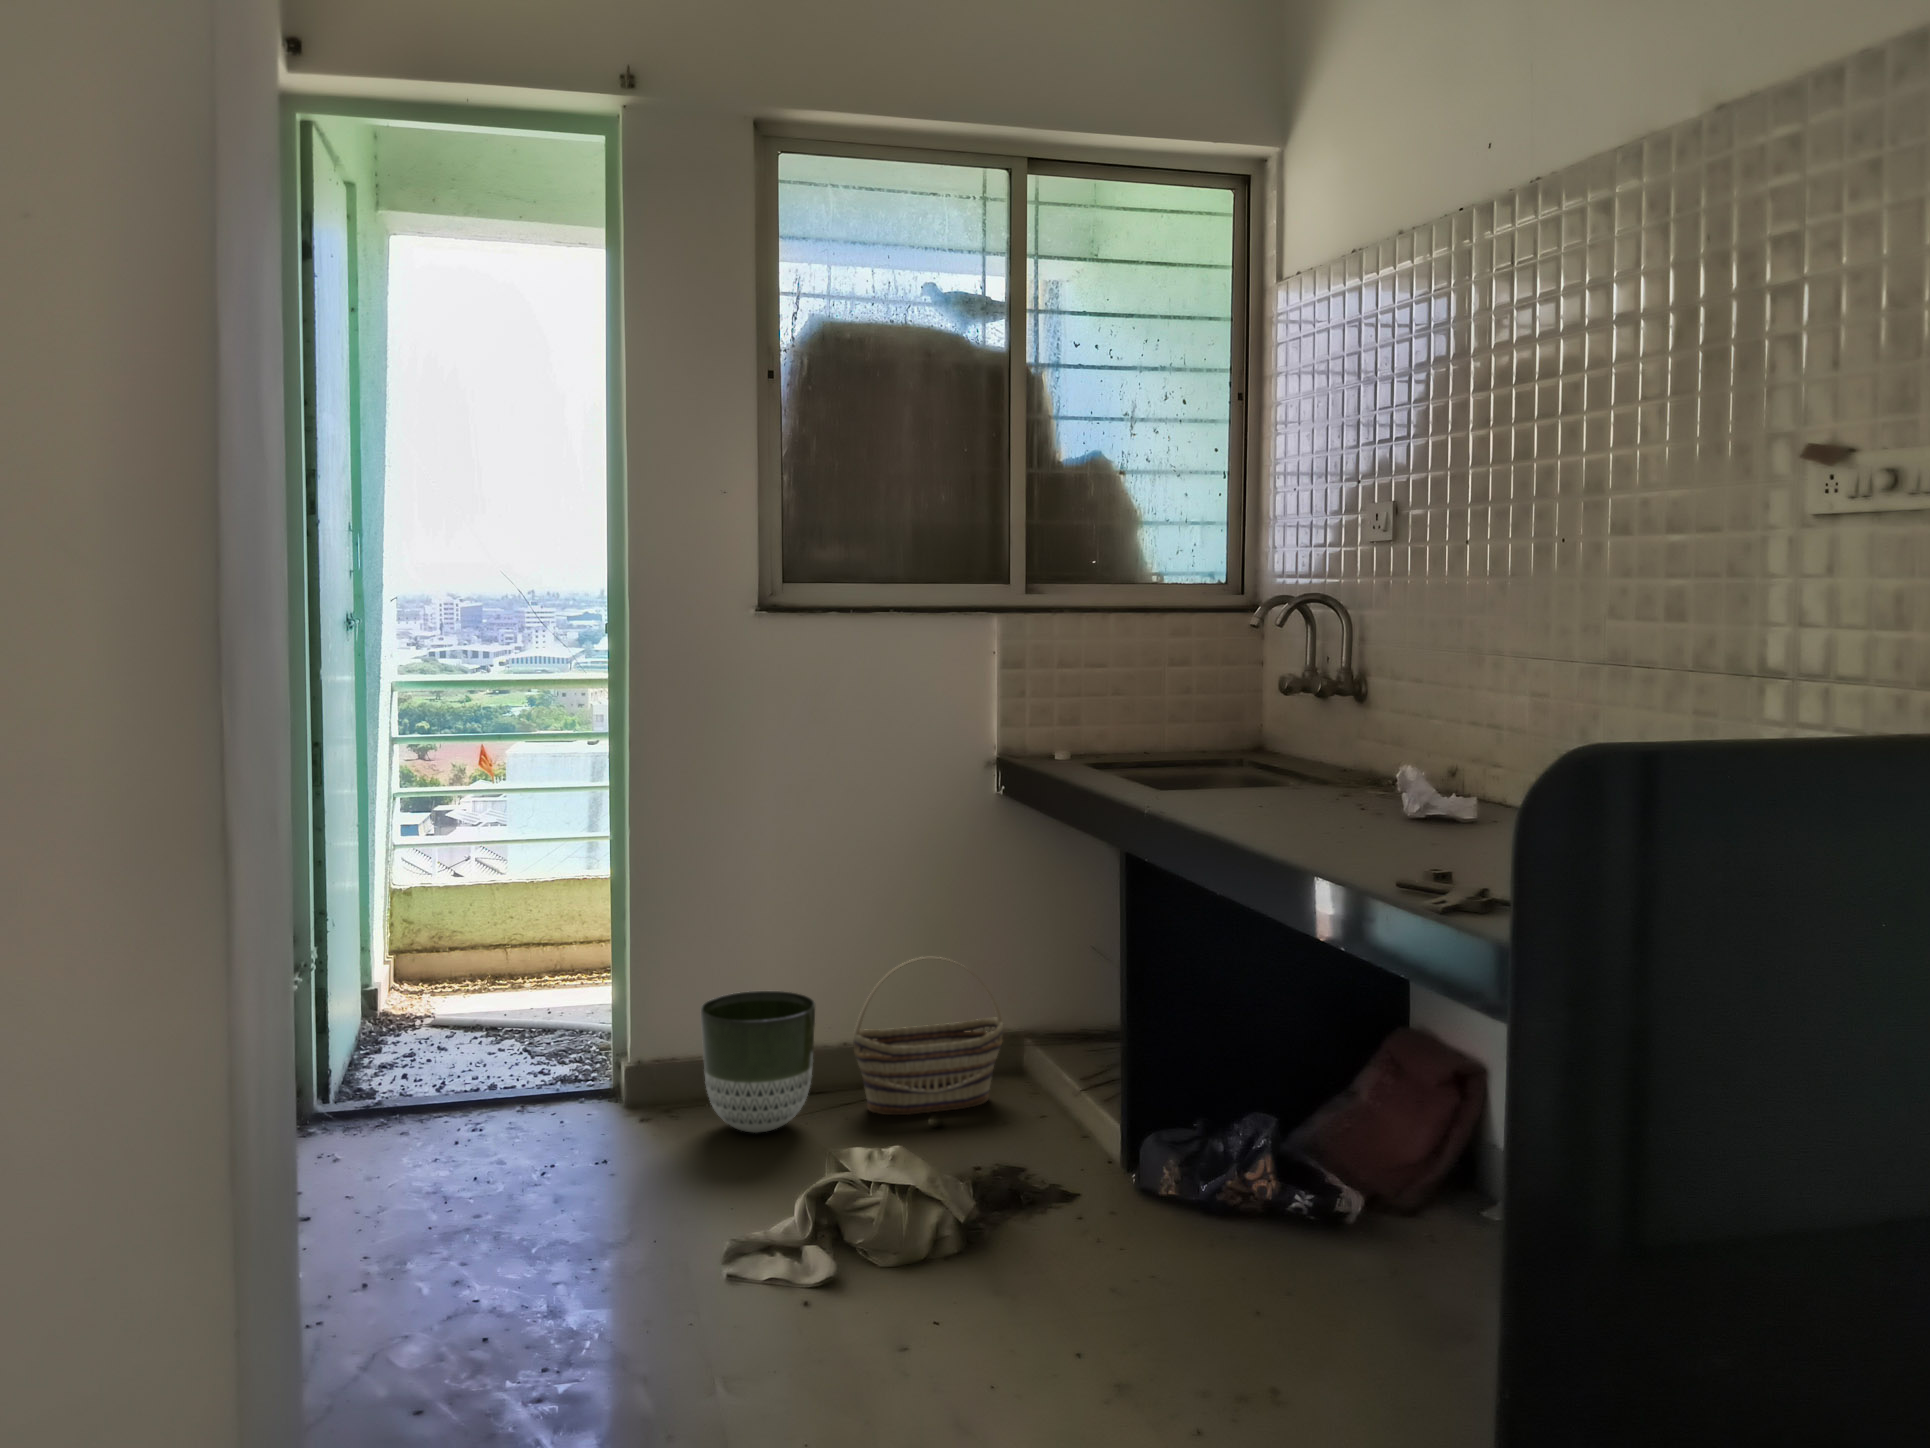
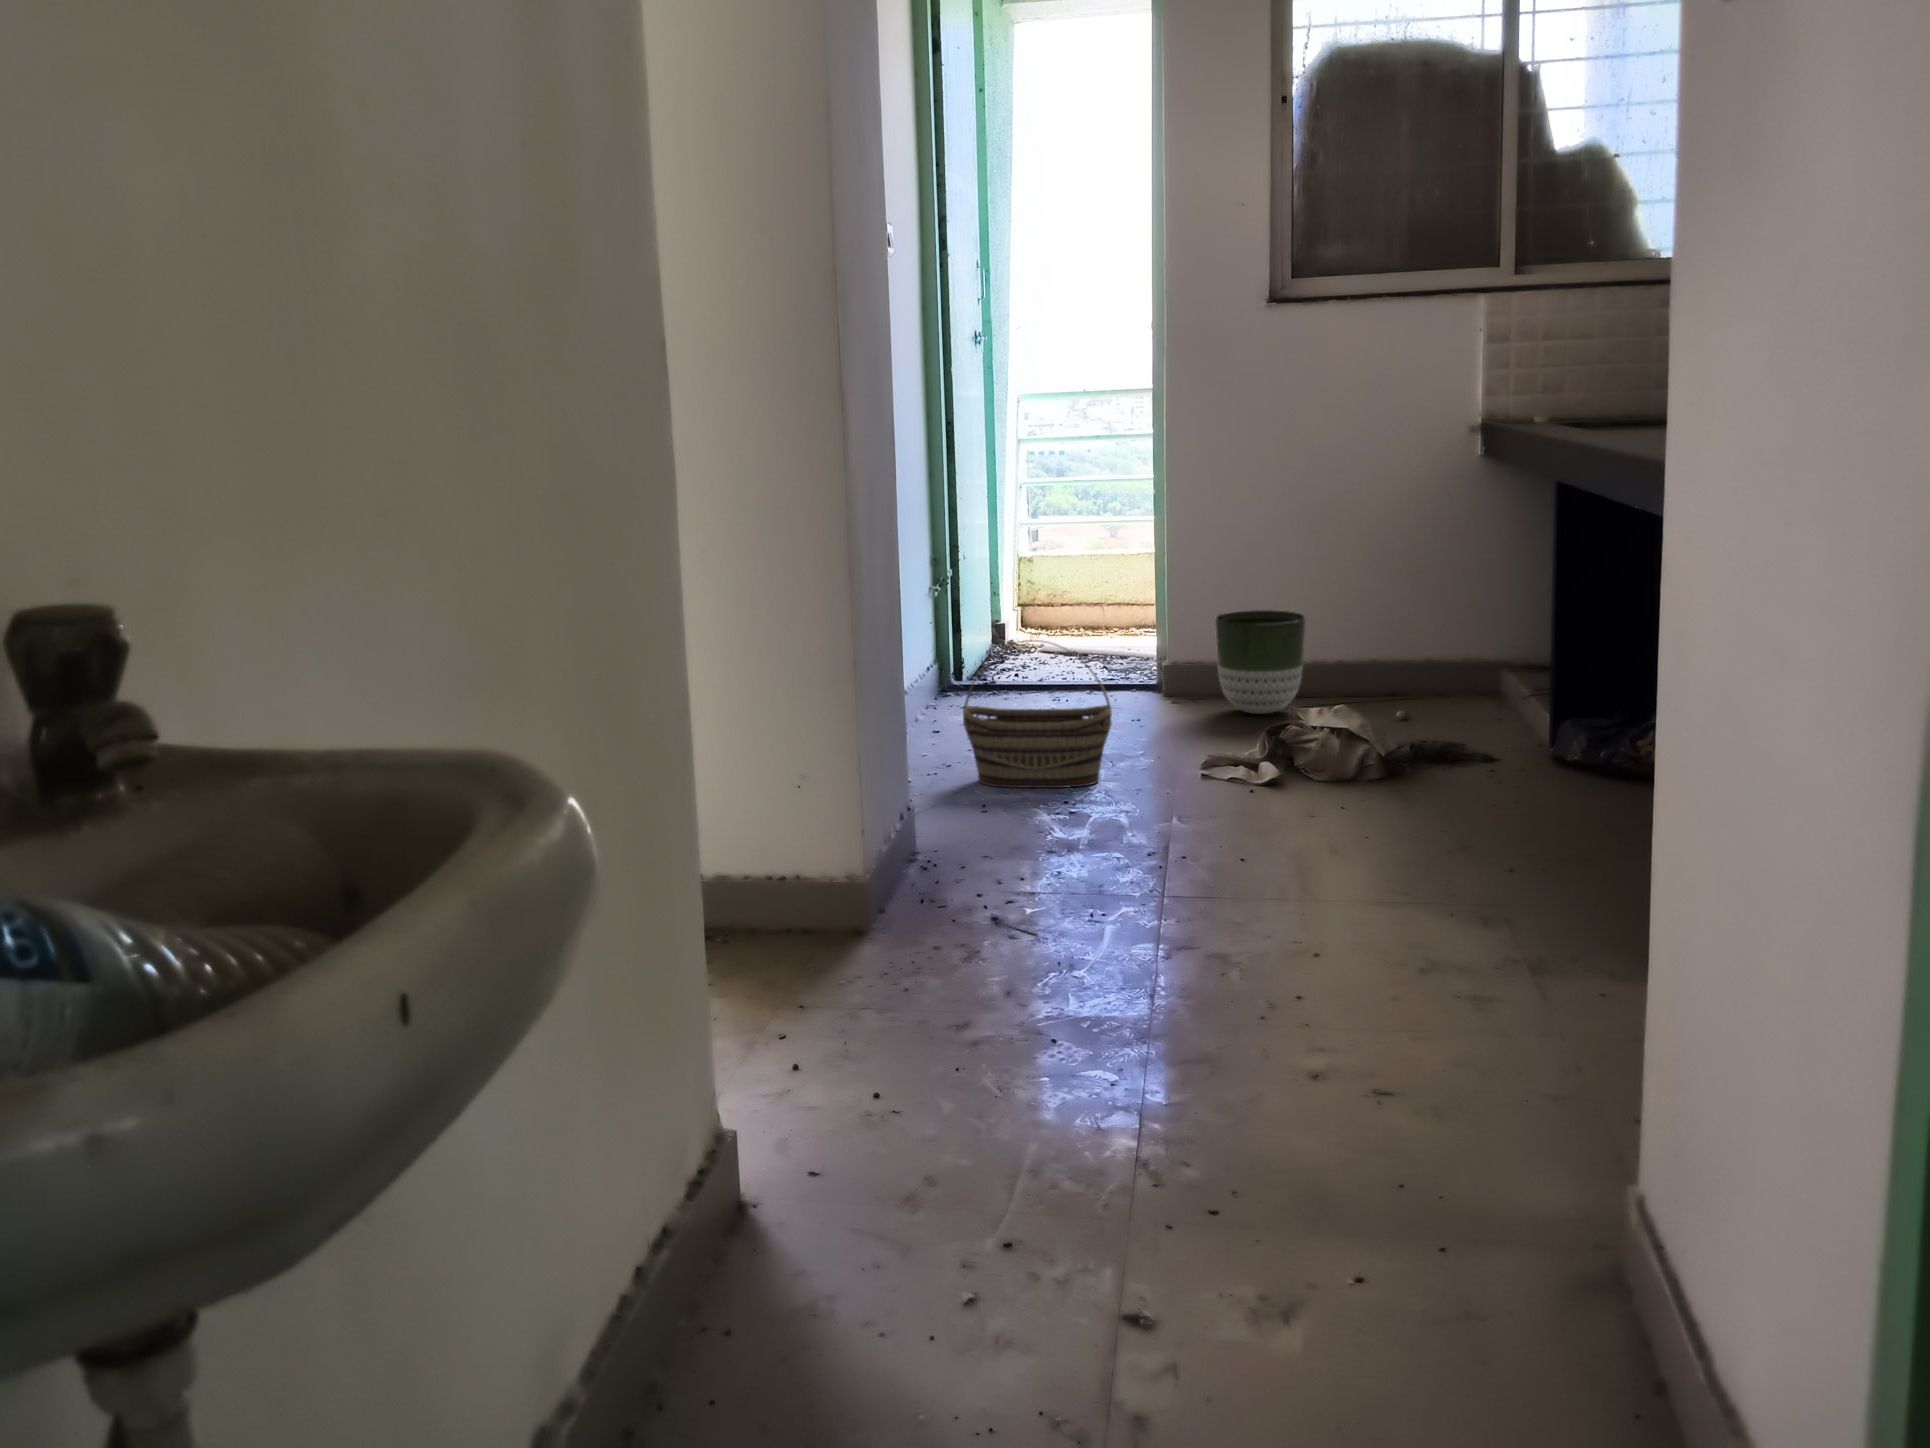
basket: present [854,957,1003,1115] -> present [963,640,1112,788]

